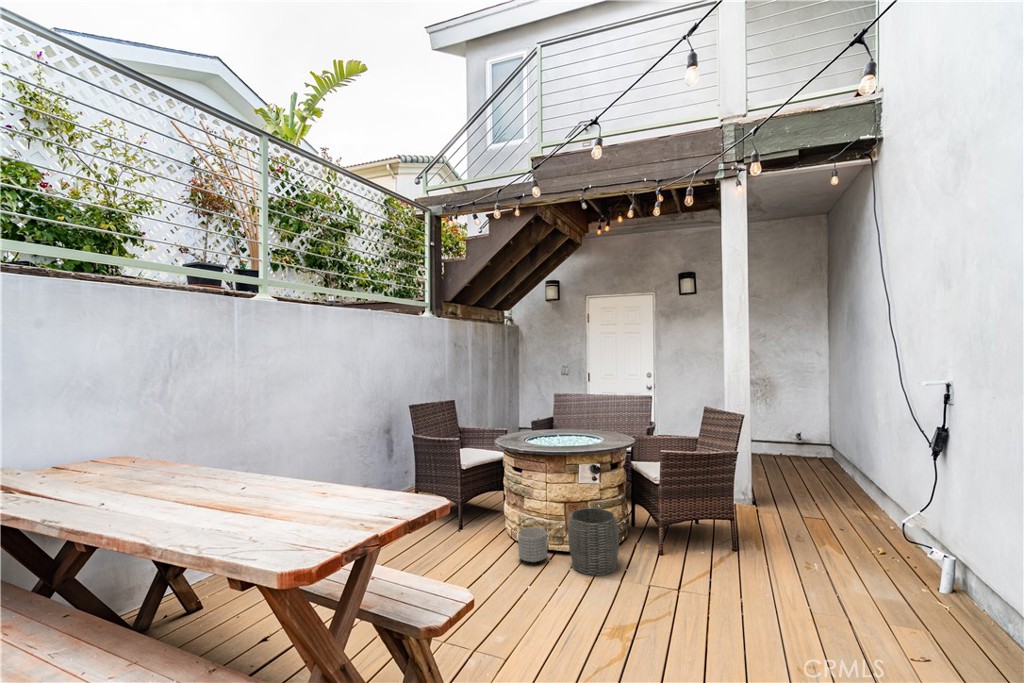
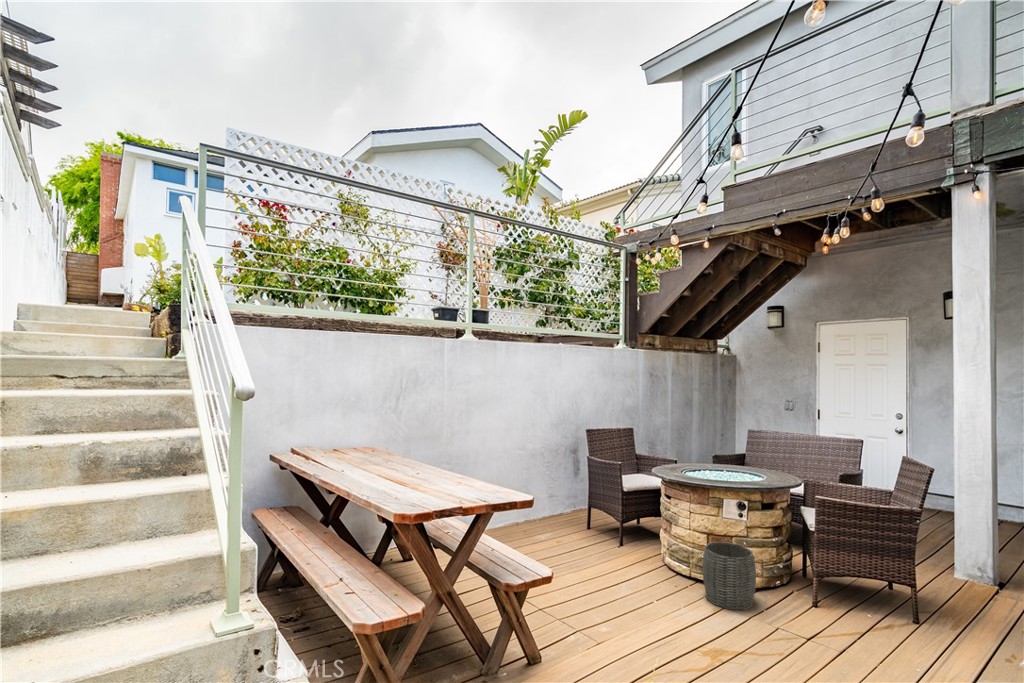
planter: present [518,527,547,563] -> none [658,550,686,583]

